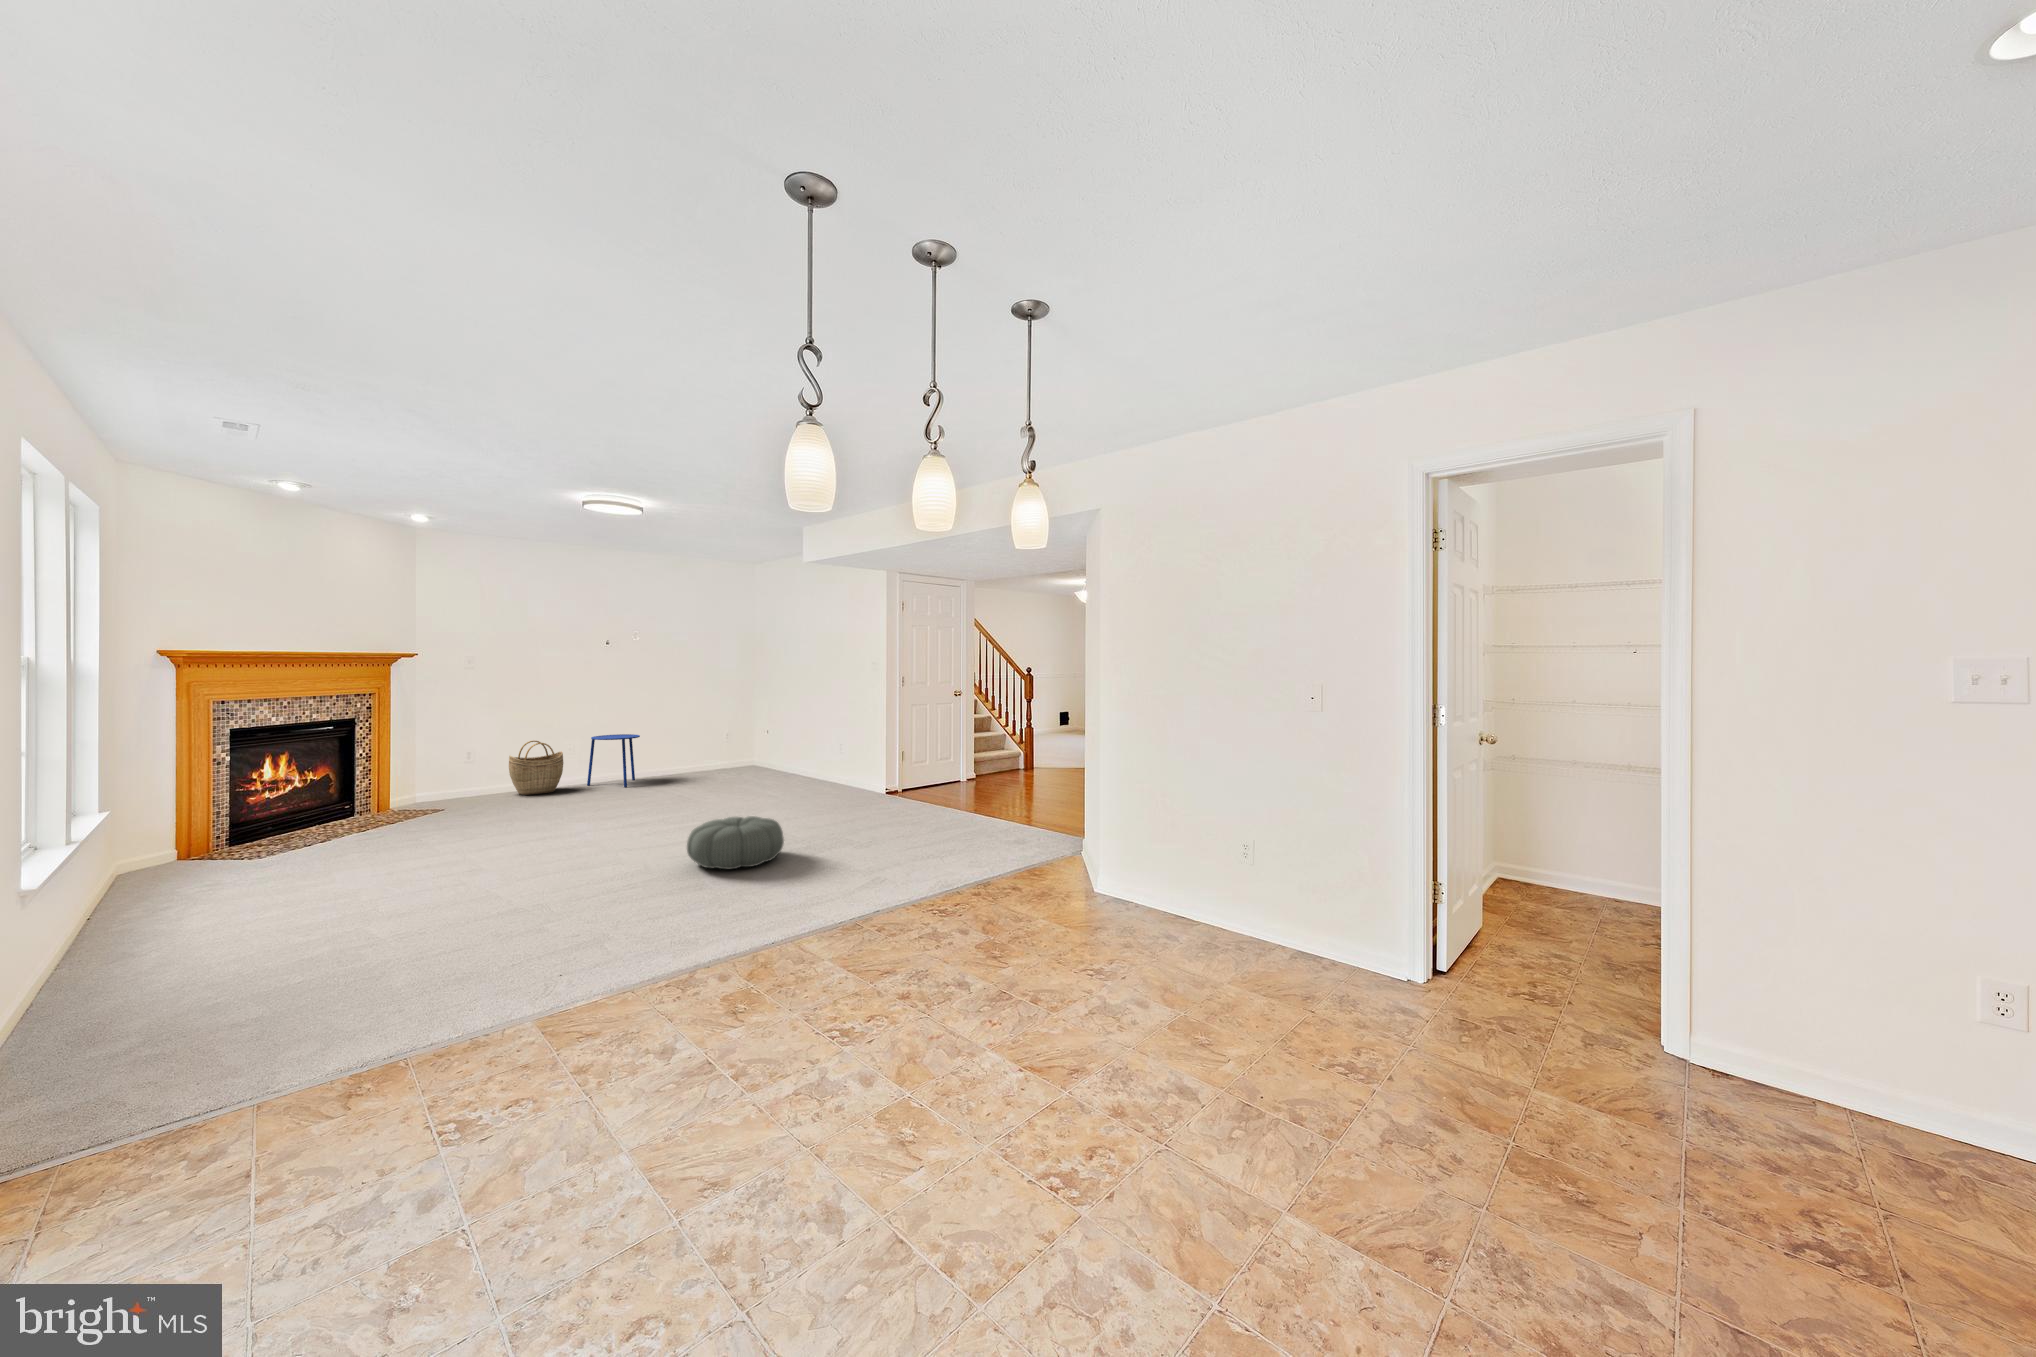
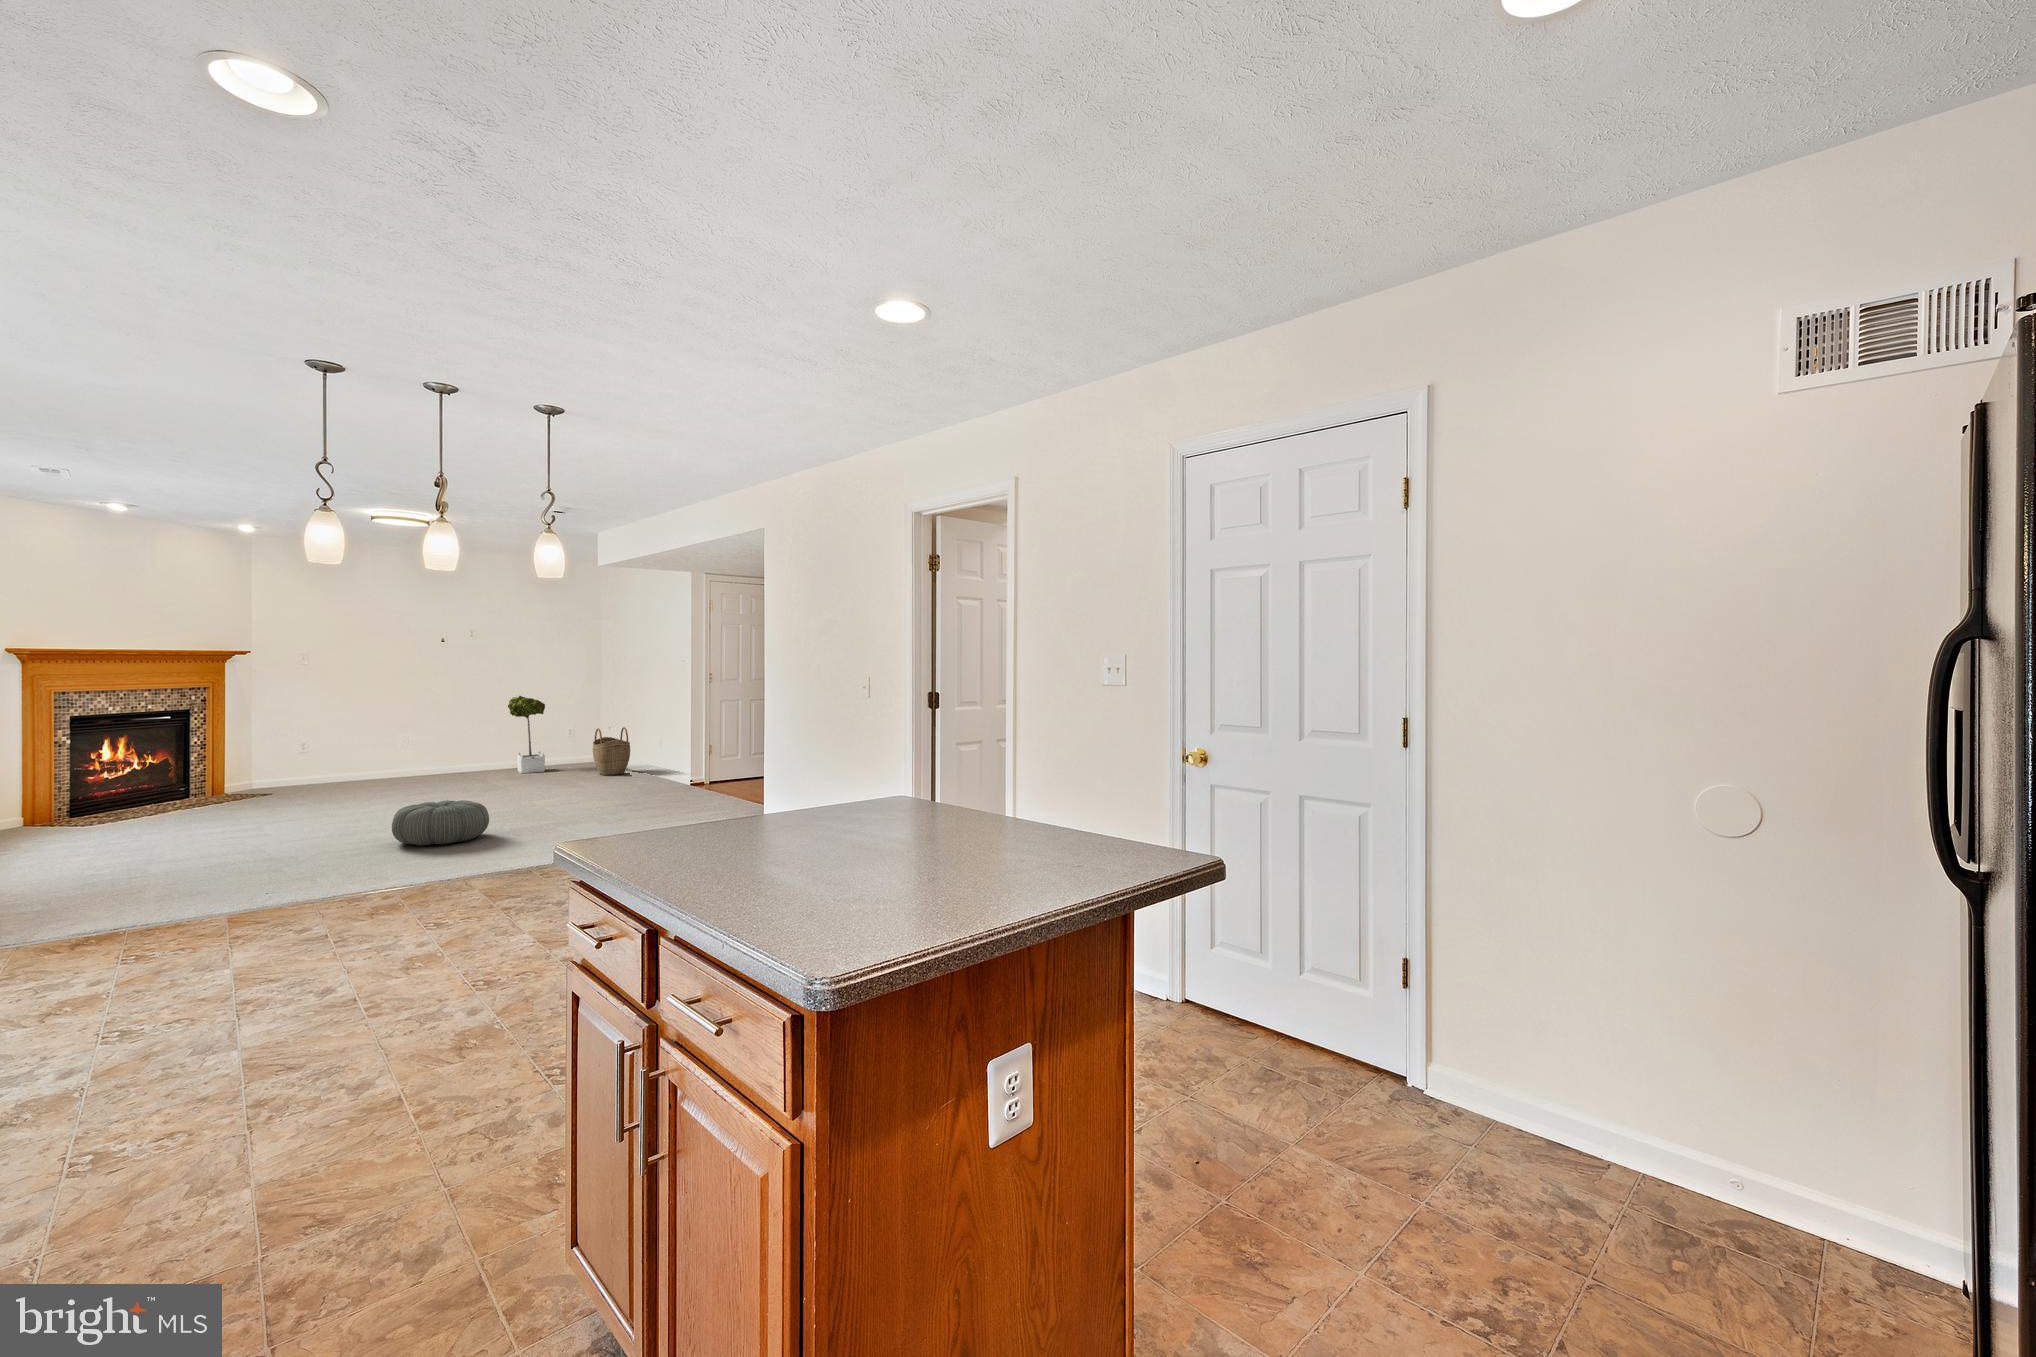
potted tree: none [670,700,706,777] -> present [508,696,545,773]
side table: present [587,734,640,787] -> none [420,729,472,781]
woven basket: present [509,741,563,795] -> present [593,727,630,775]

